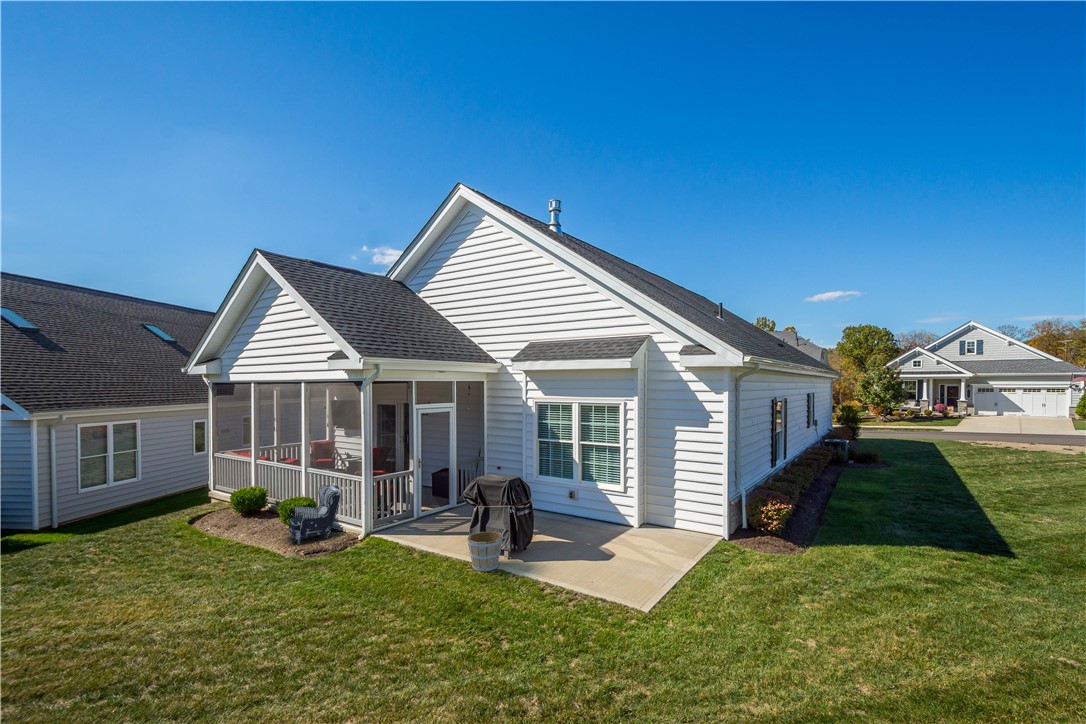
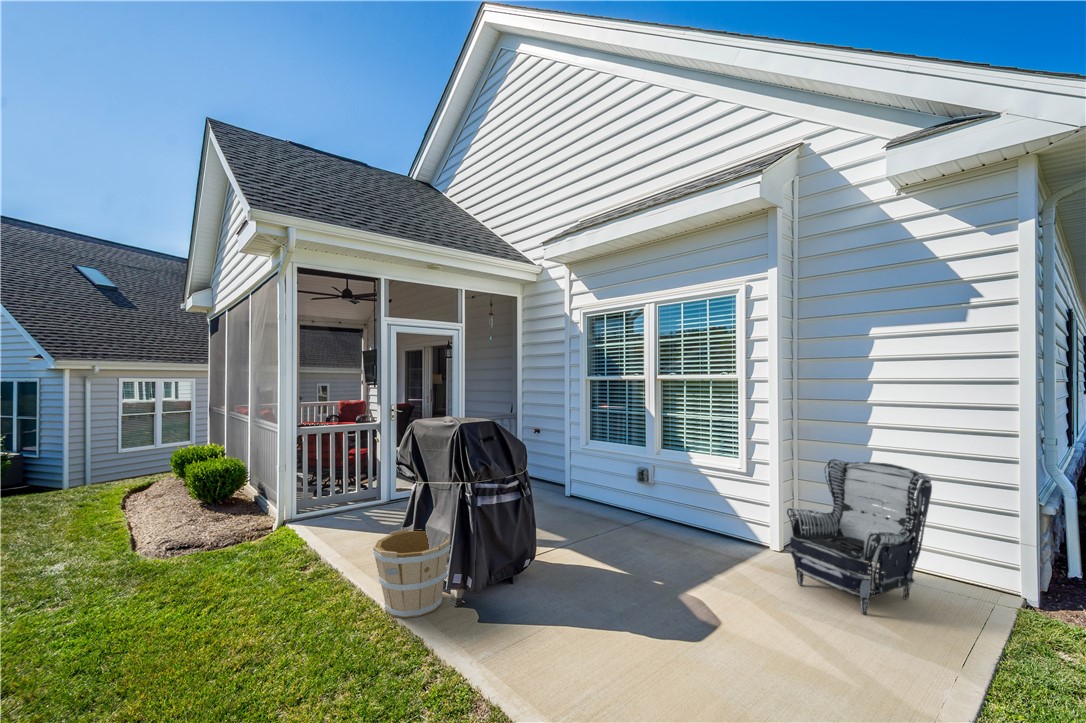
armchair: present [289,485,341,546] -> present [787,459,932,615]

